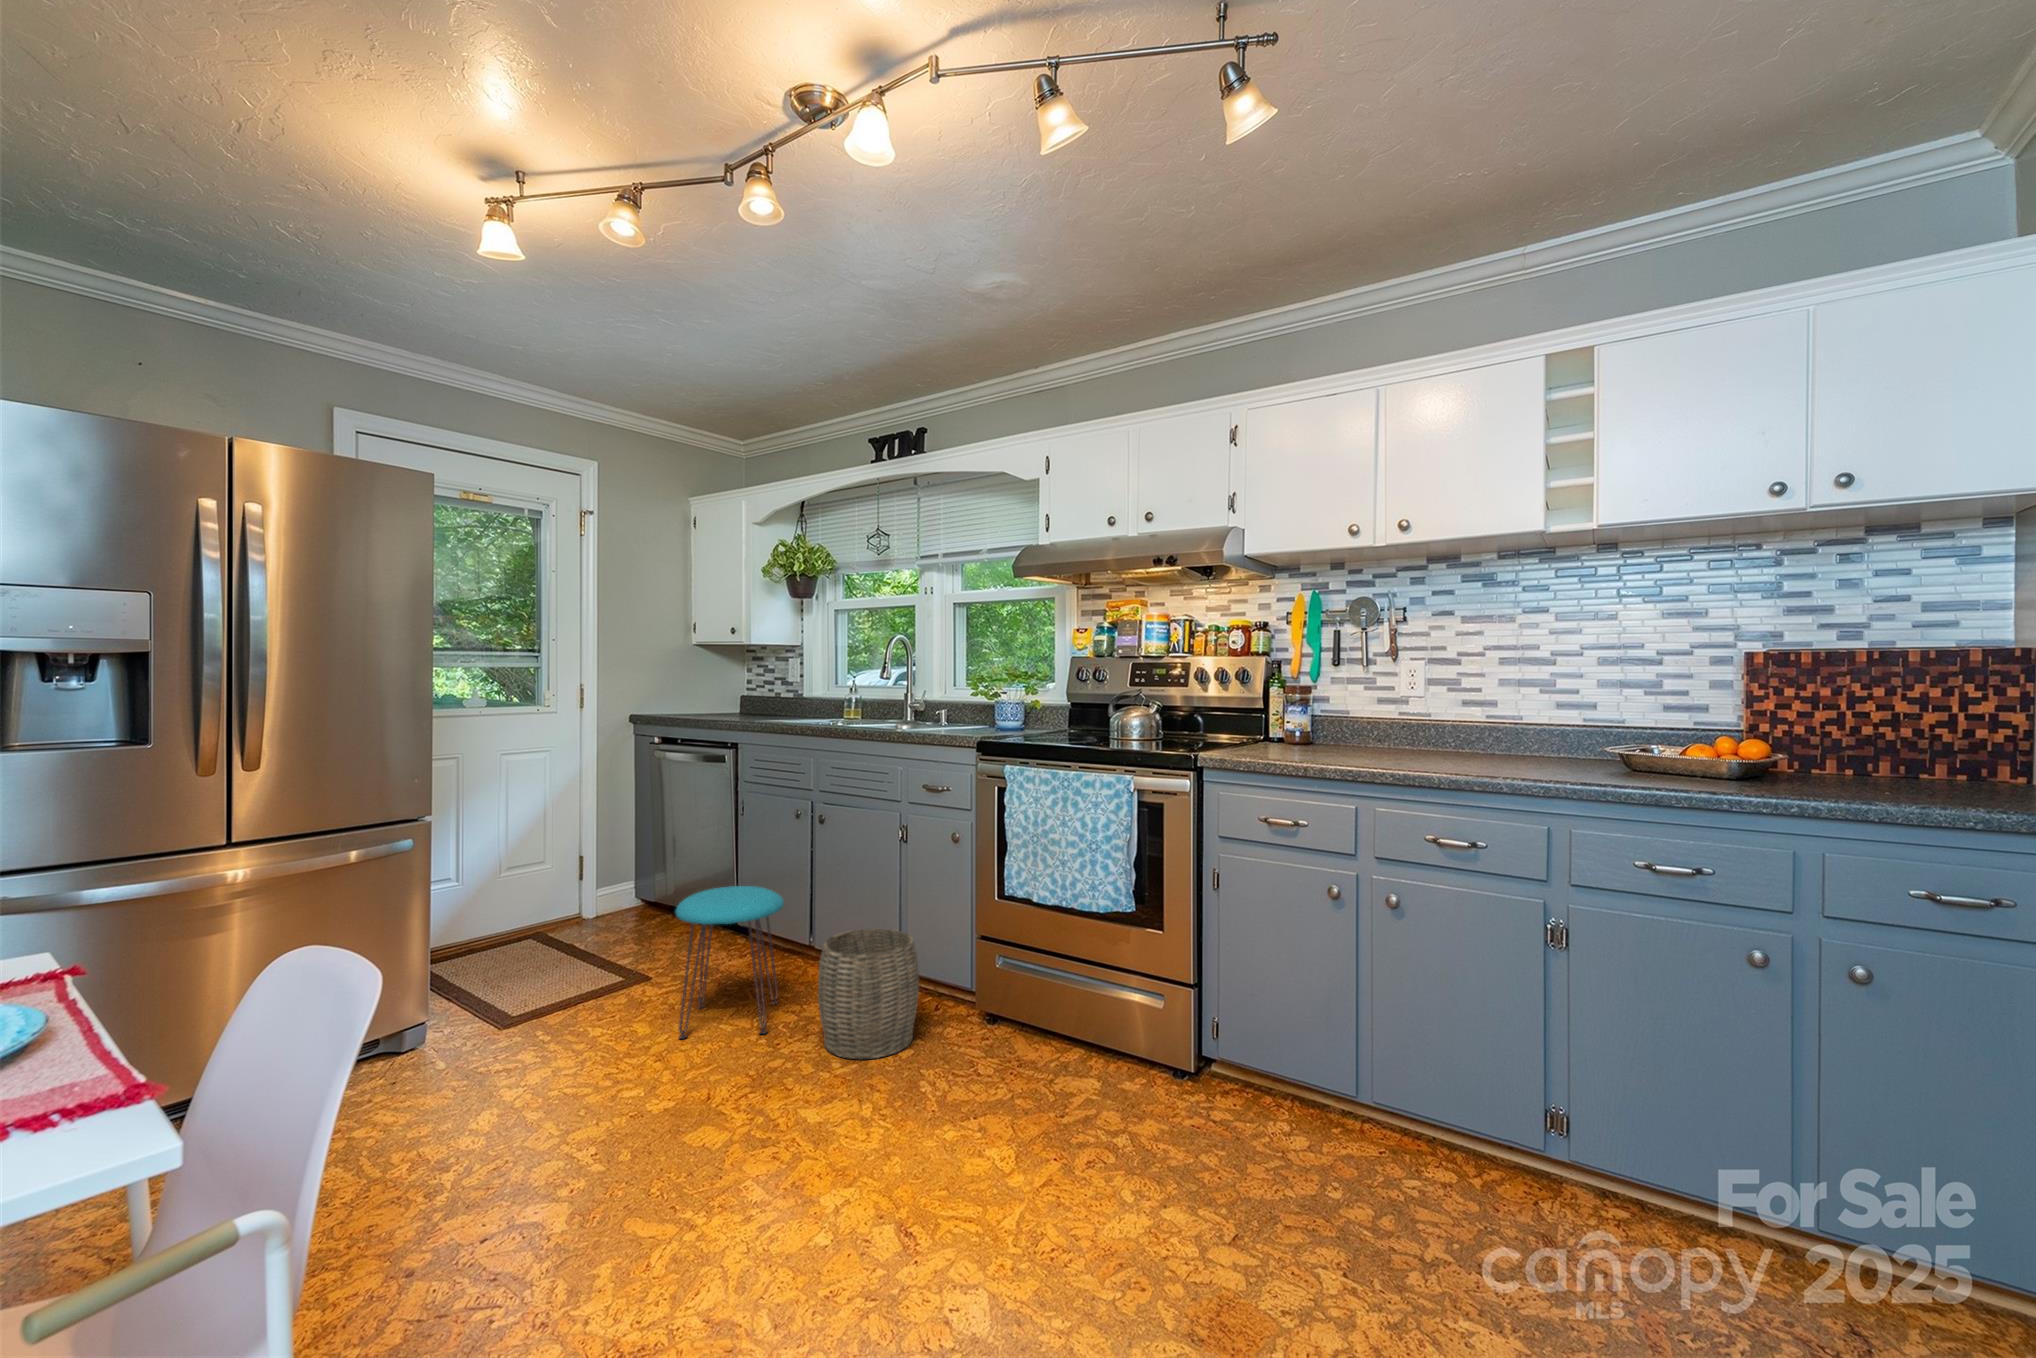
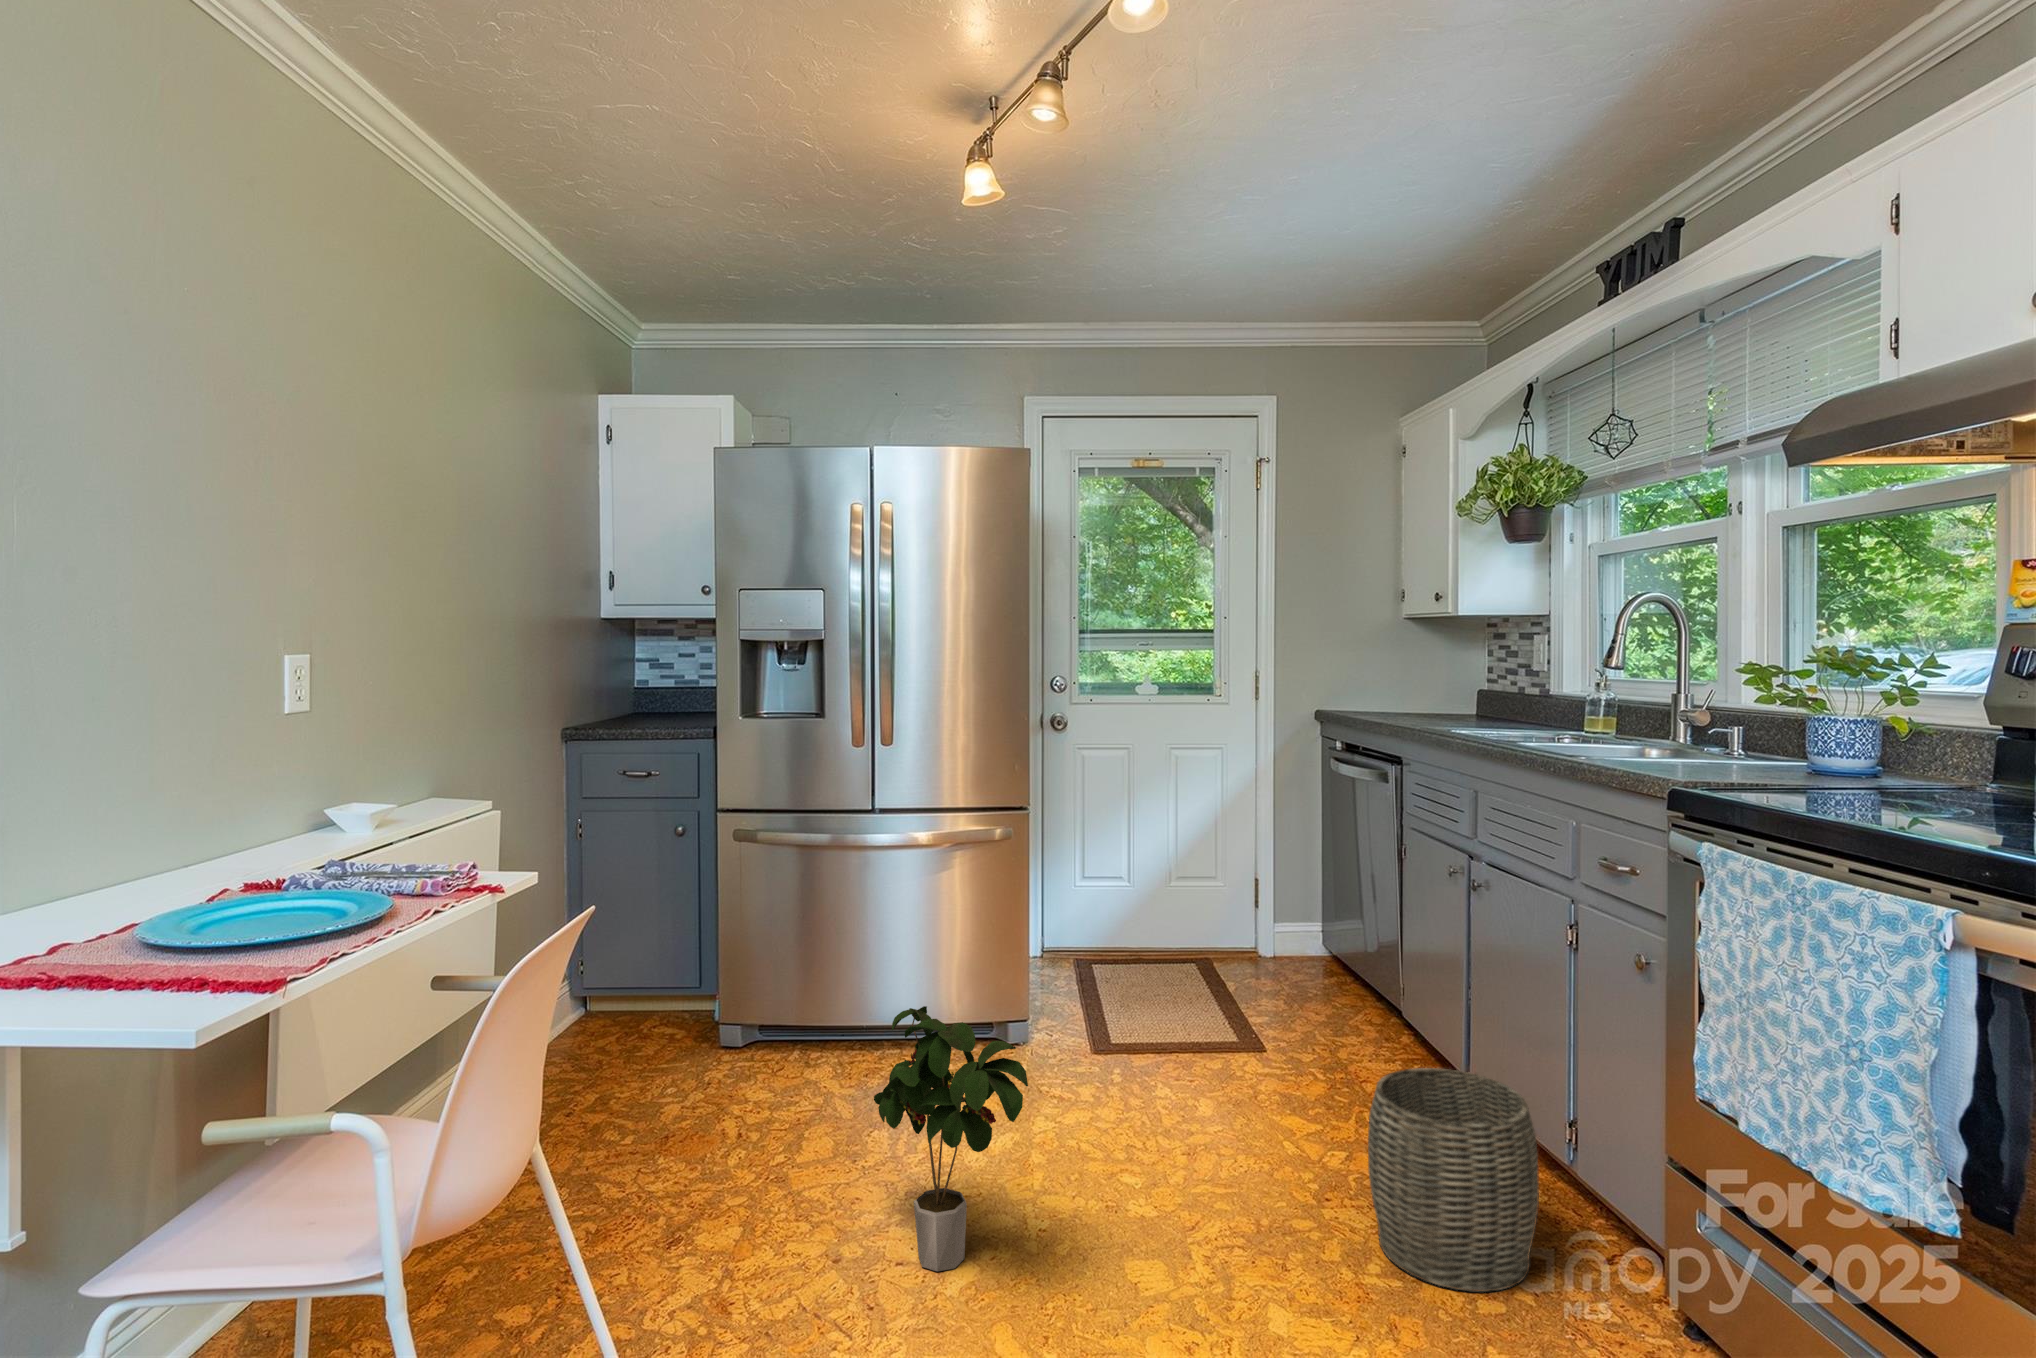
stool: present [676,886,784,1039] -> none [1224,956,1379,1176]
potted plant: none [410,976,628,1213] -> present [874,1006,1028,1272]

